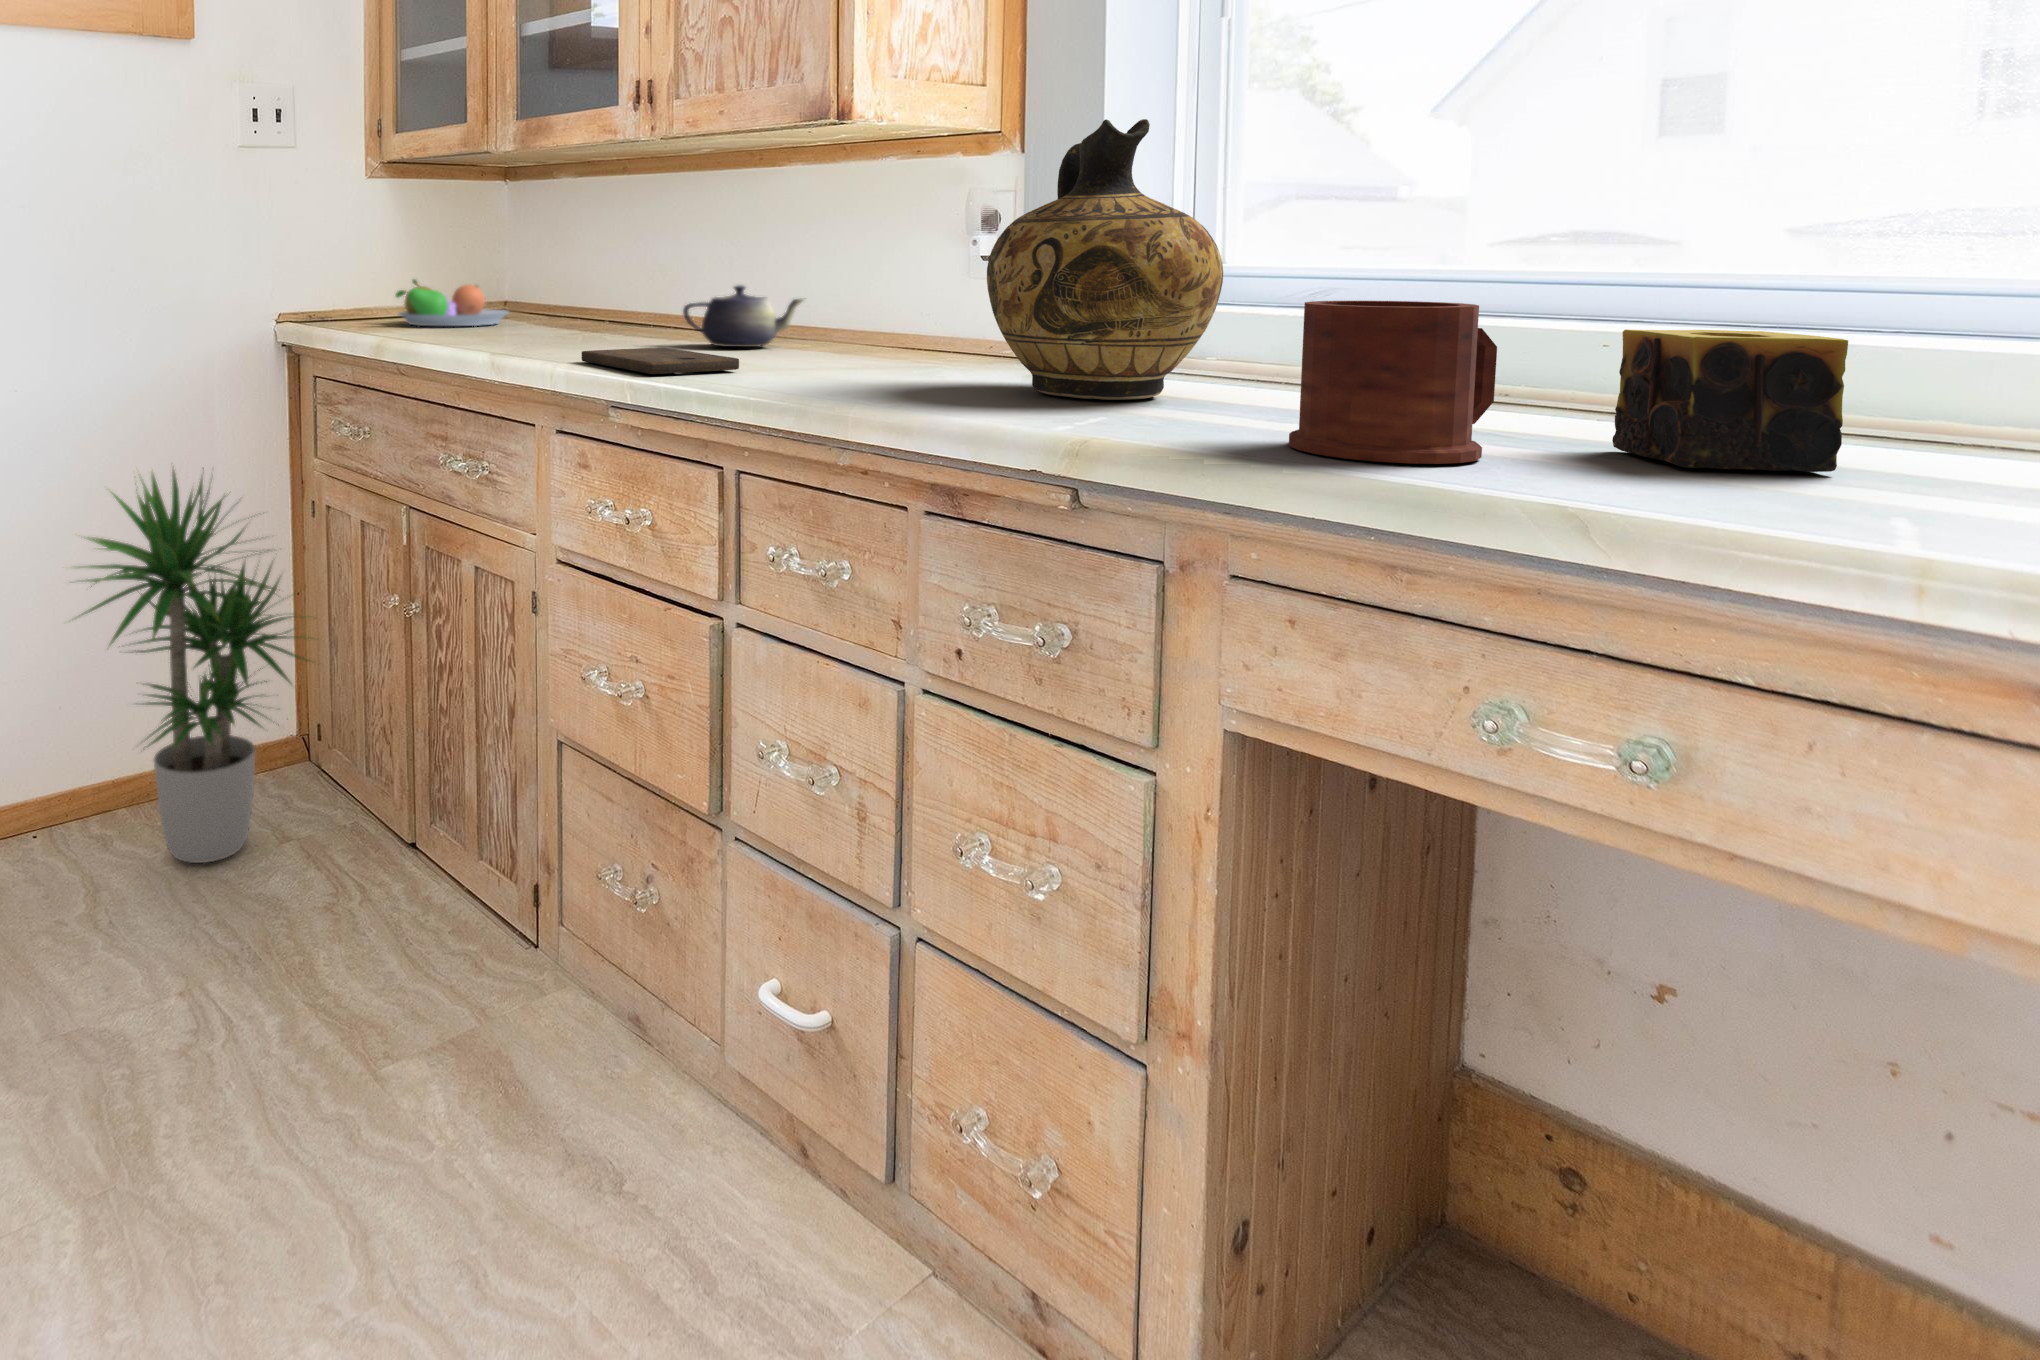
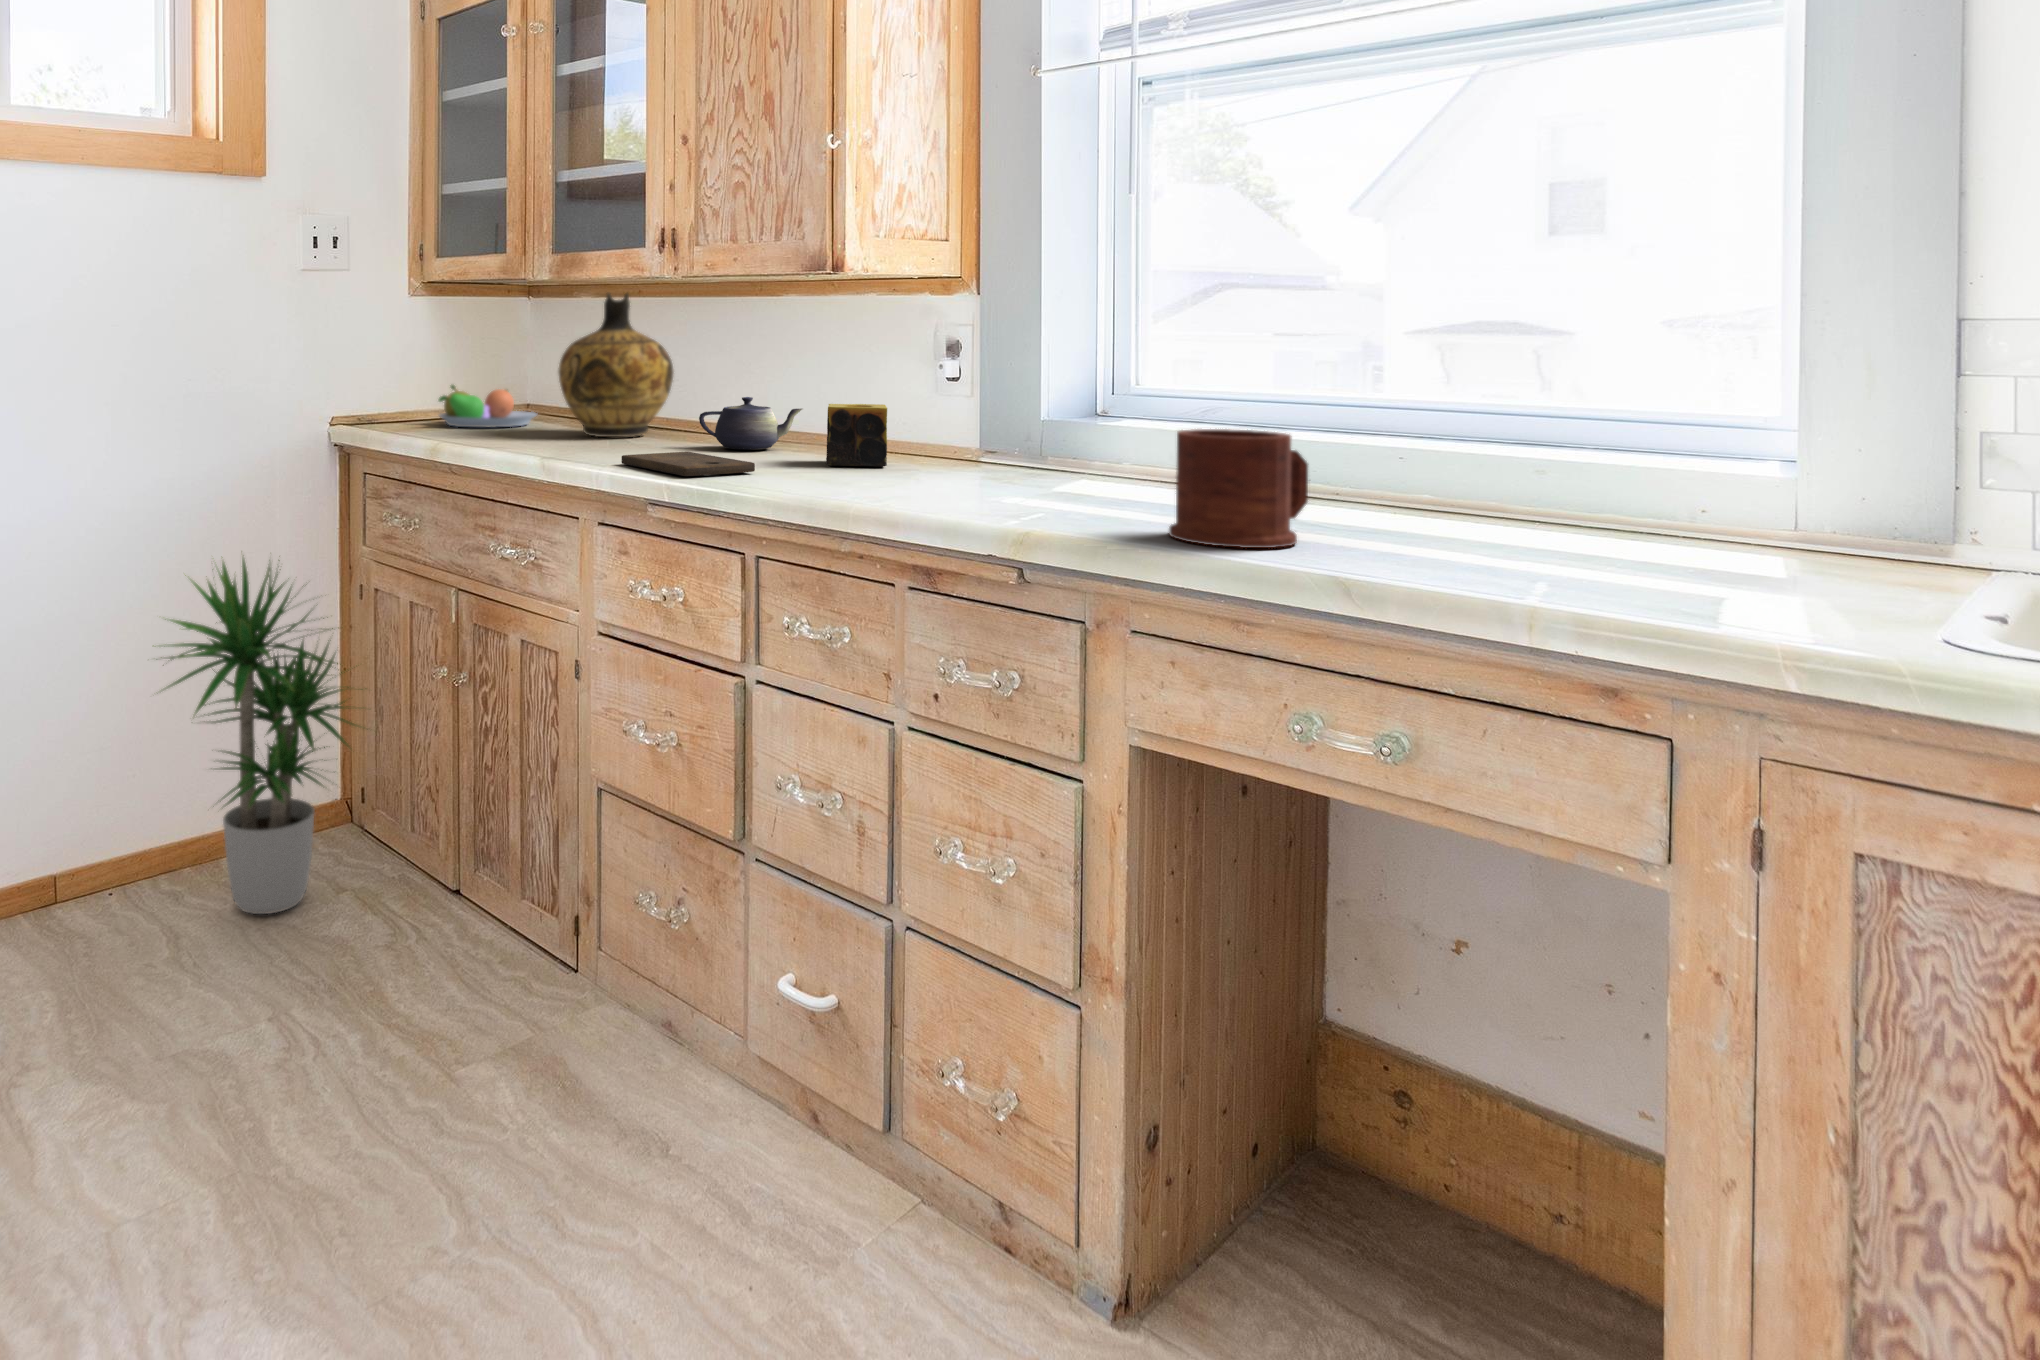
ceramic jug: present [987,119,1223,400] -> present [558,293,673,437]
candle: present [1612,329,1848,472] -> present [826,404,887,467]

